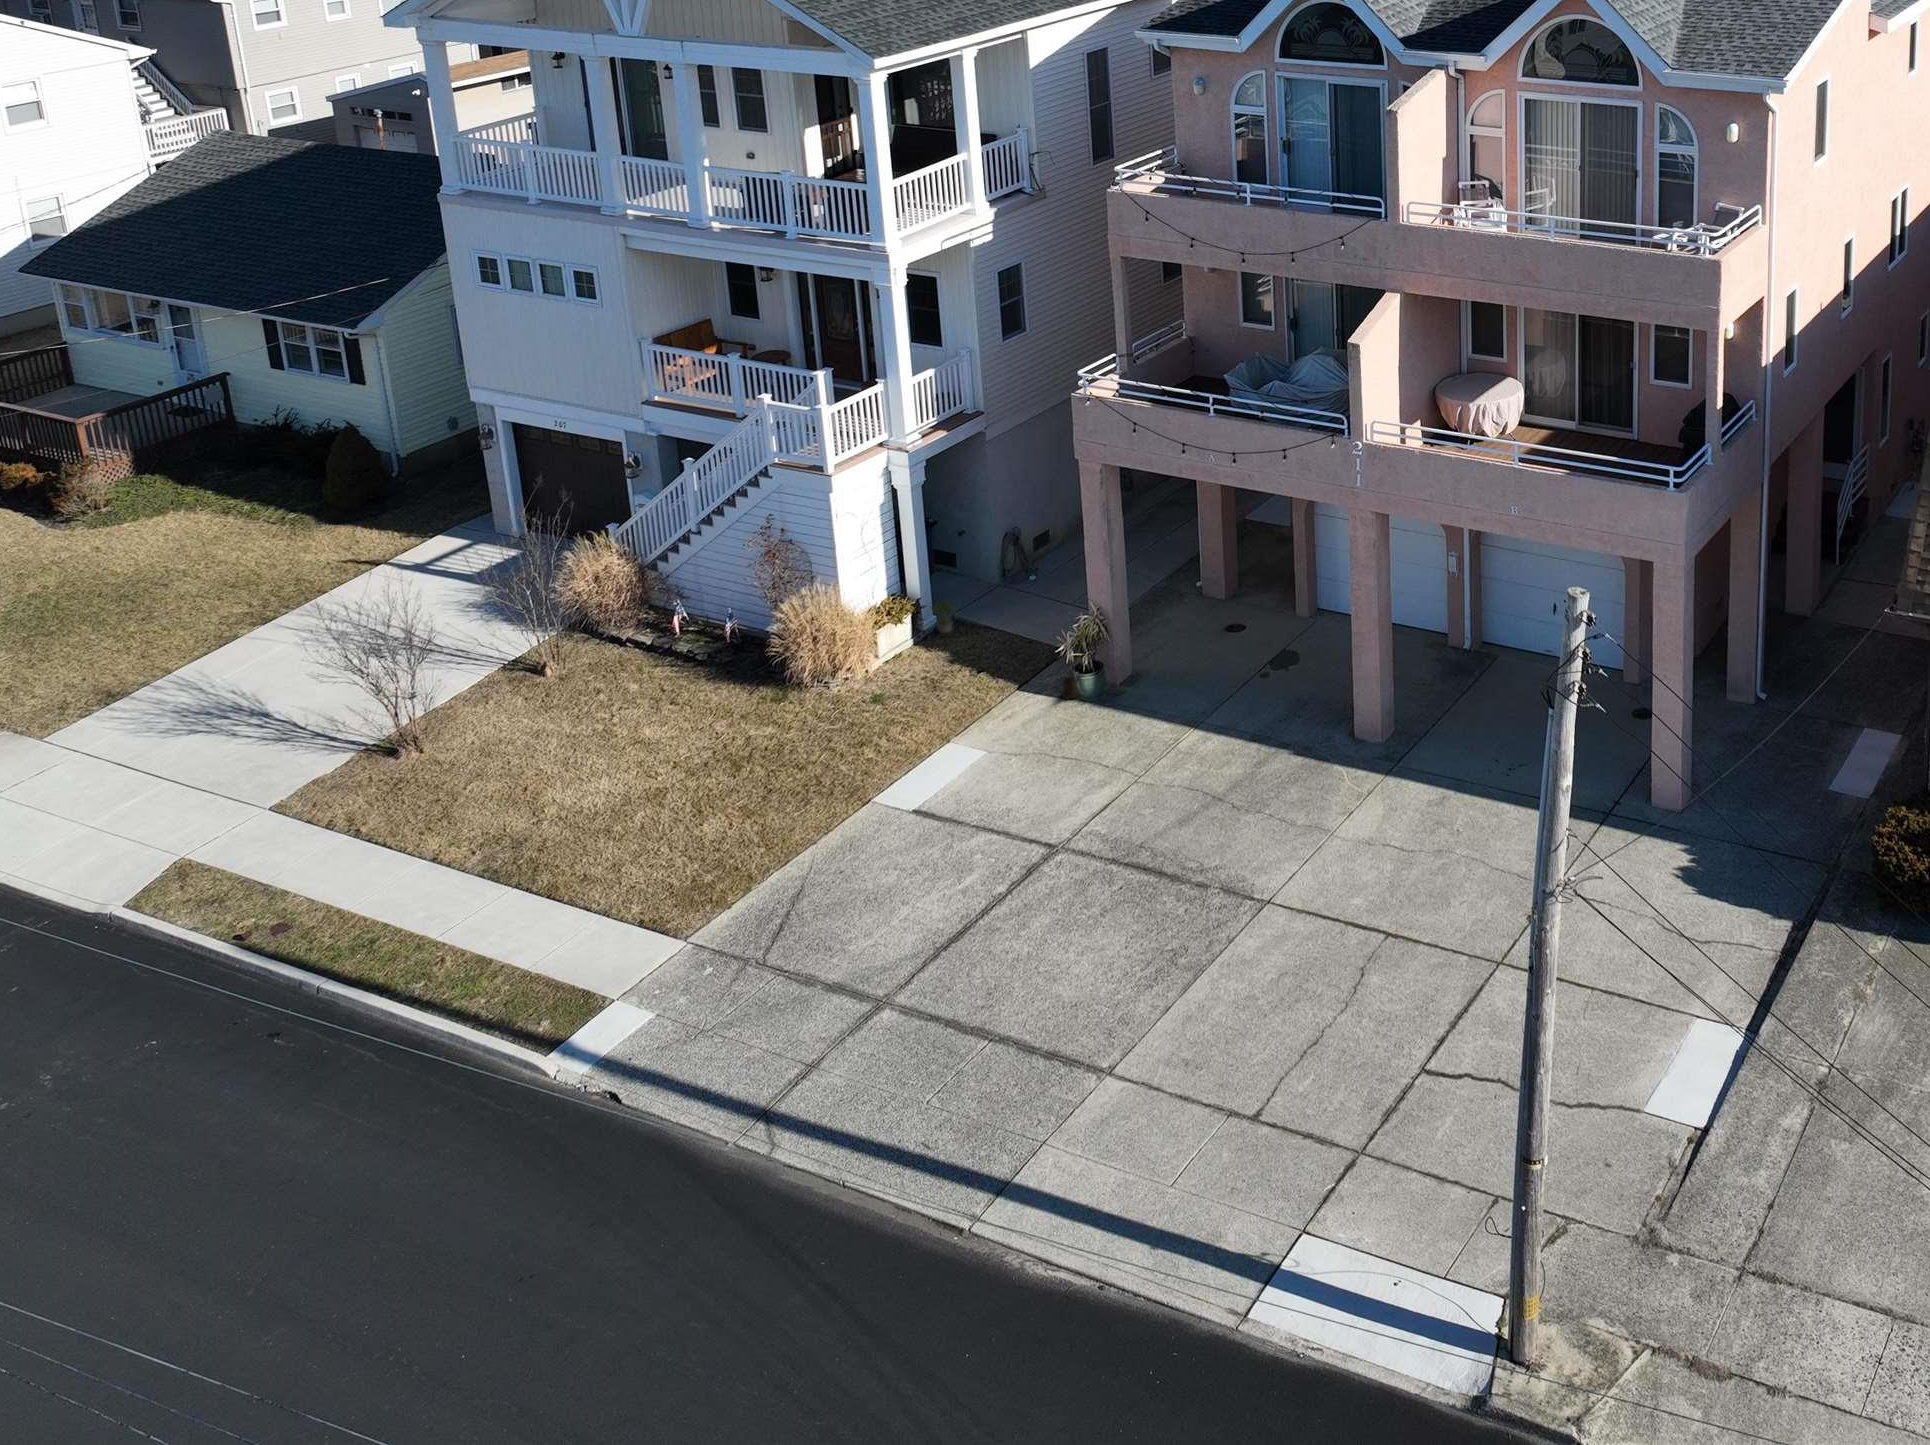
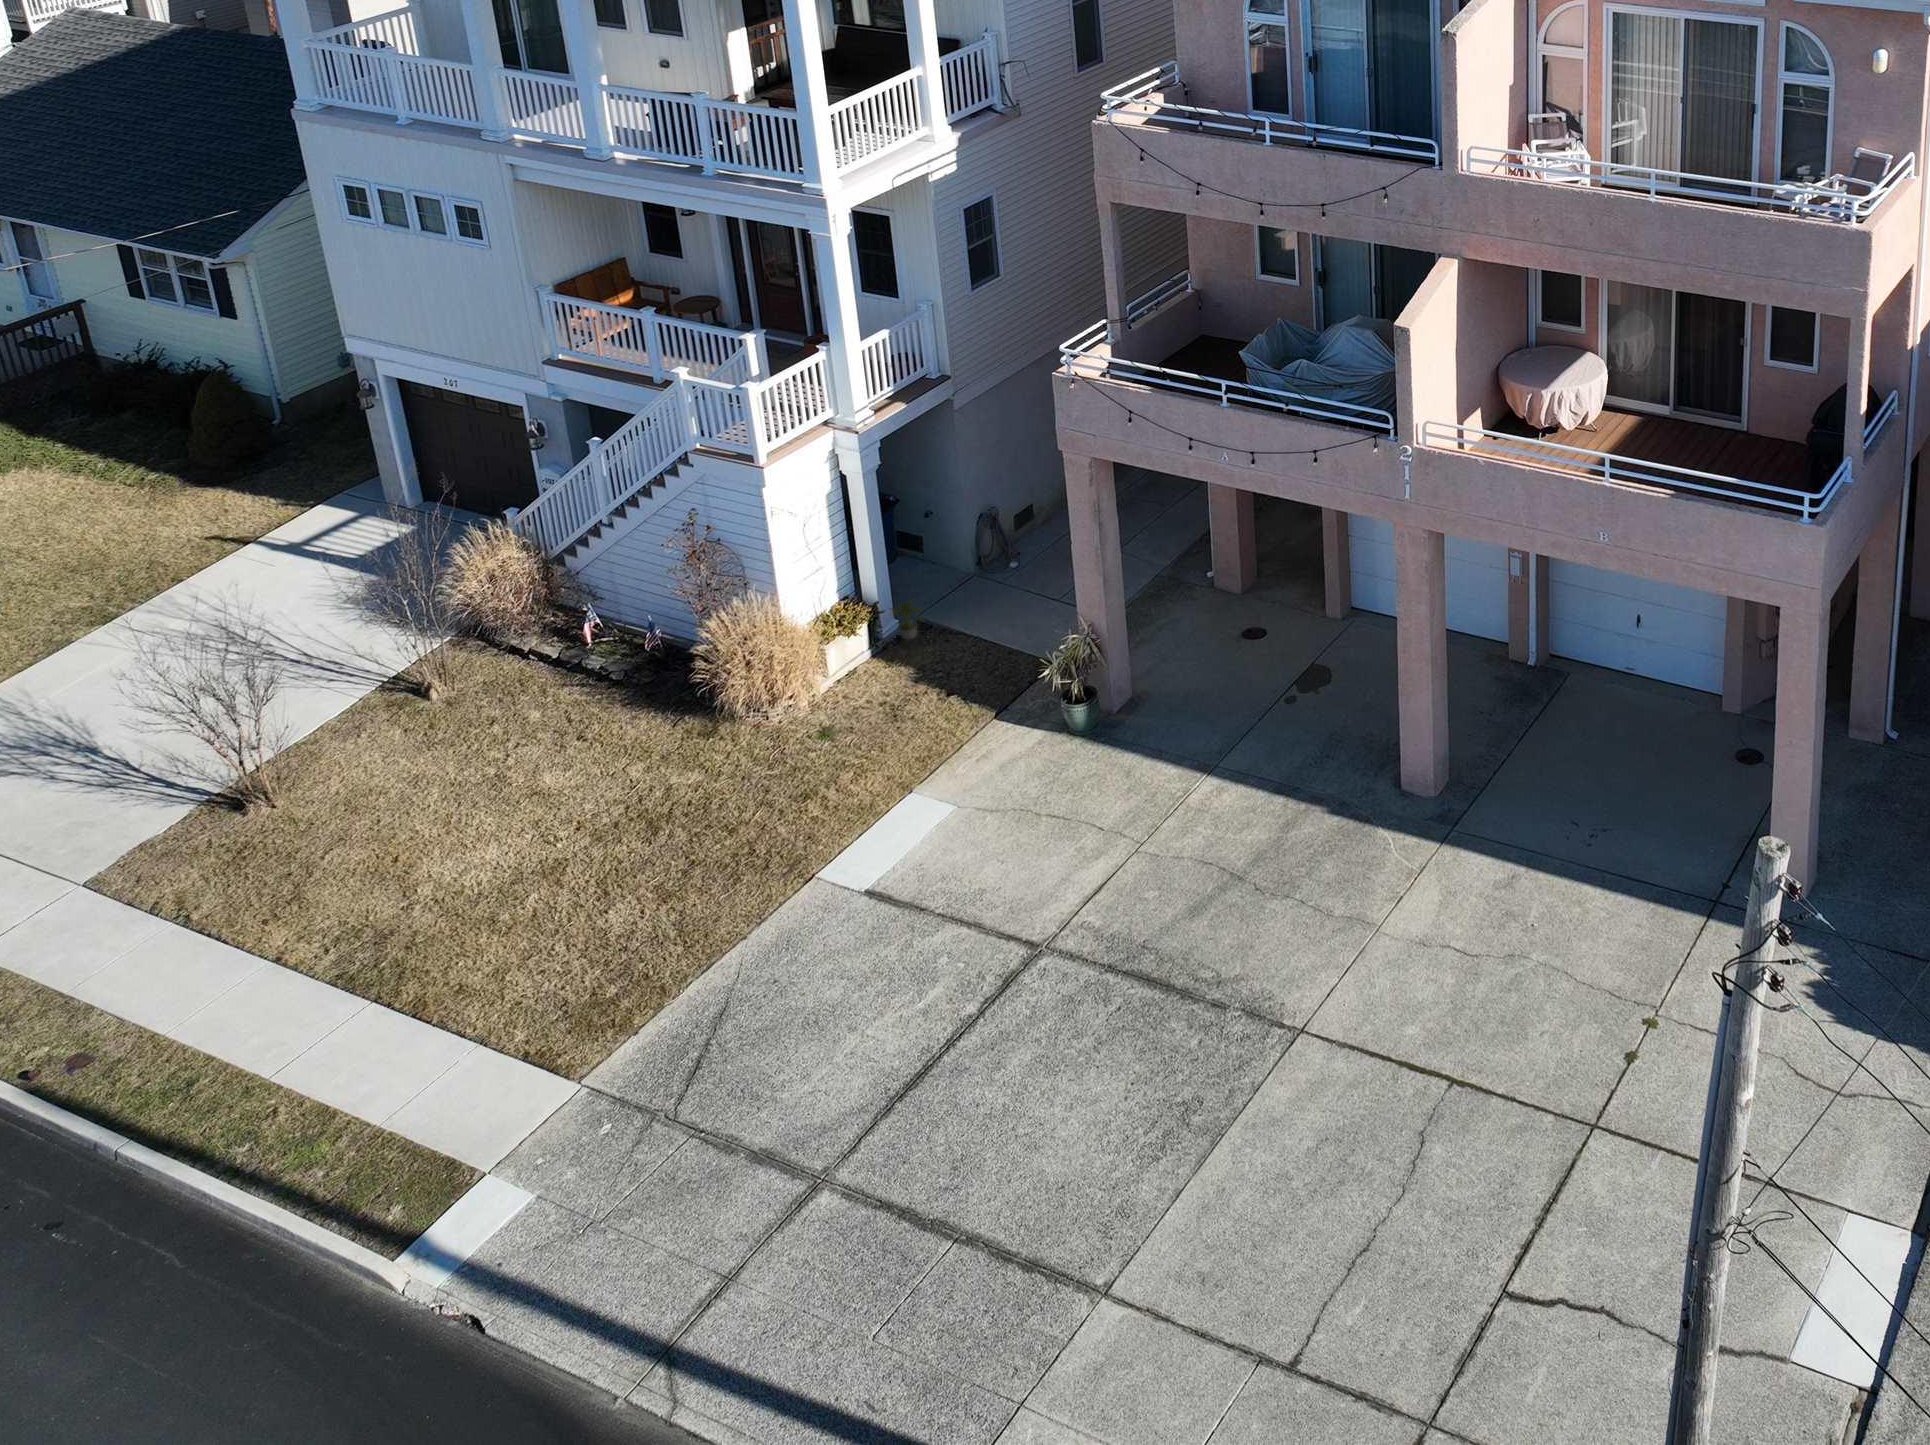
watering can: present [1060,675,1079,700] -> none [1033,702,1069,734]

